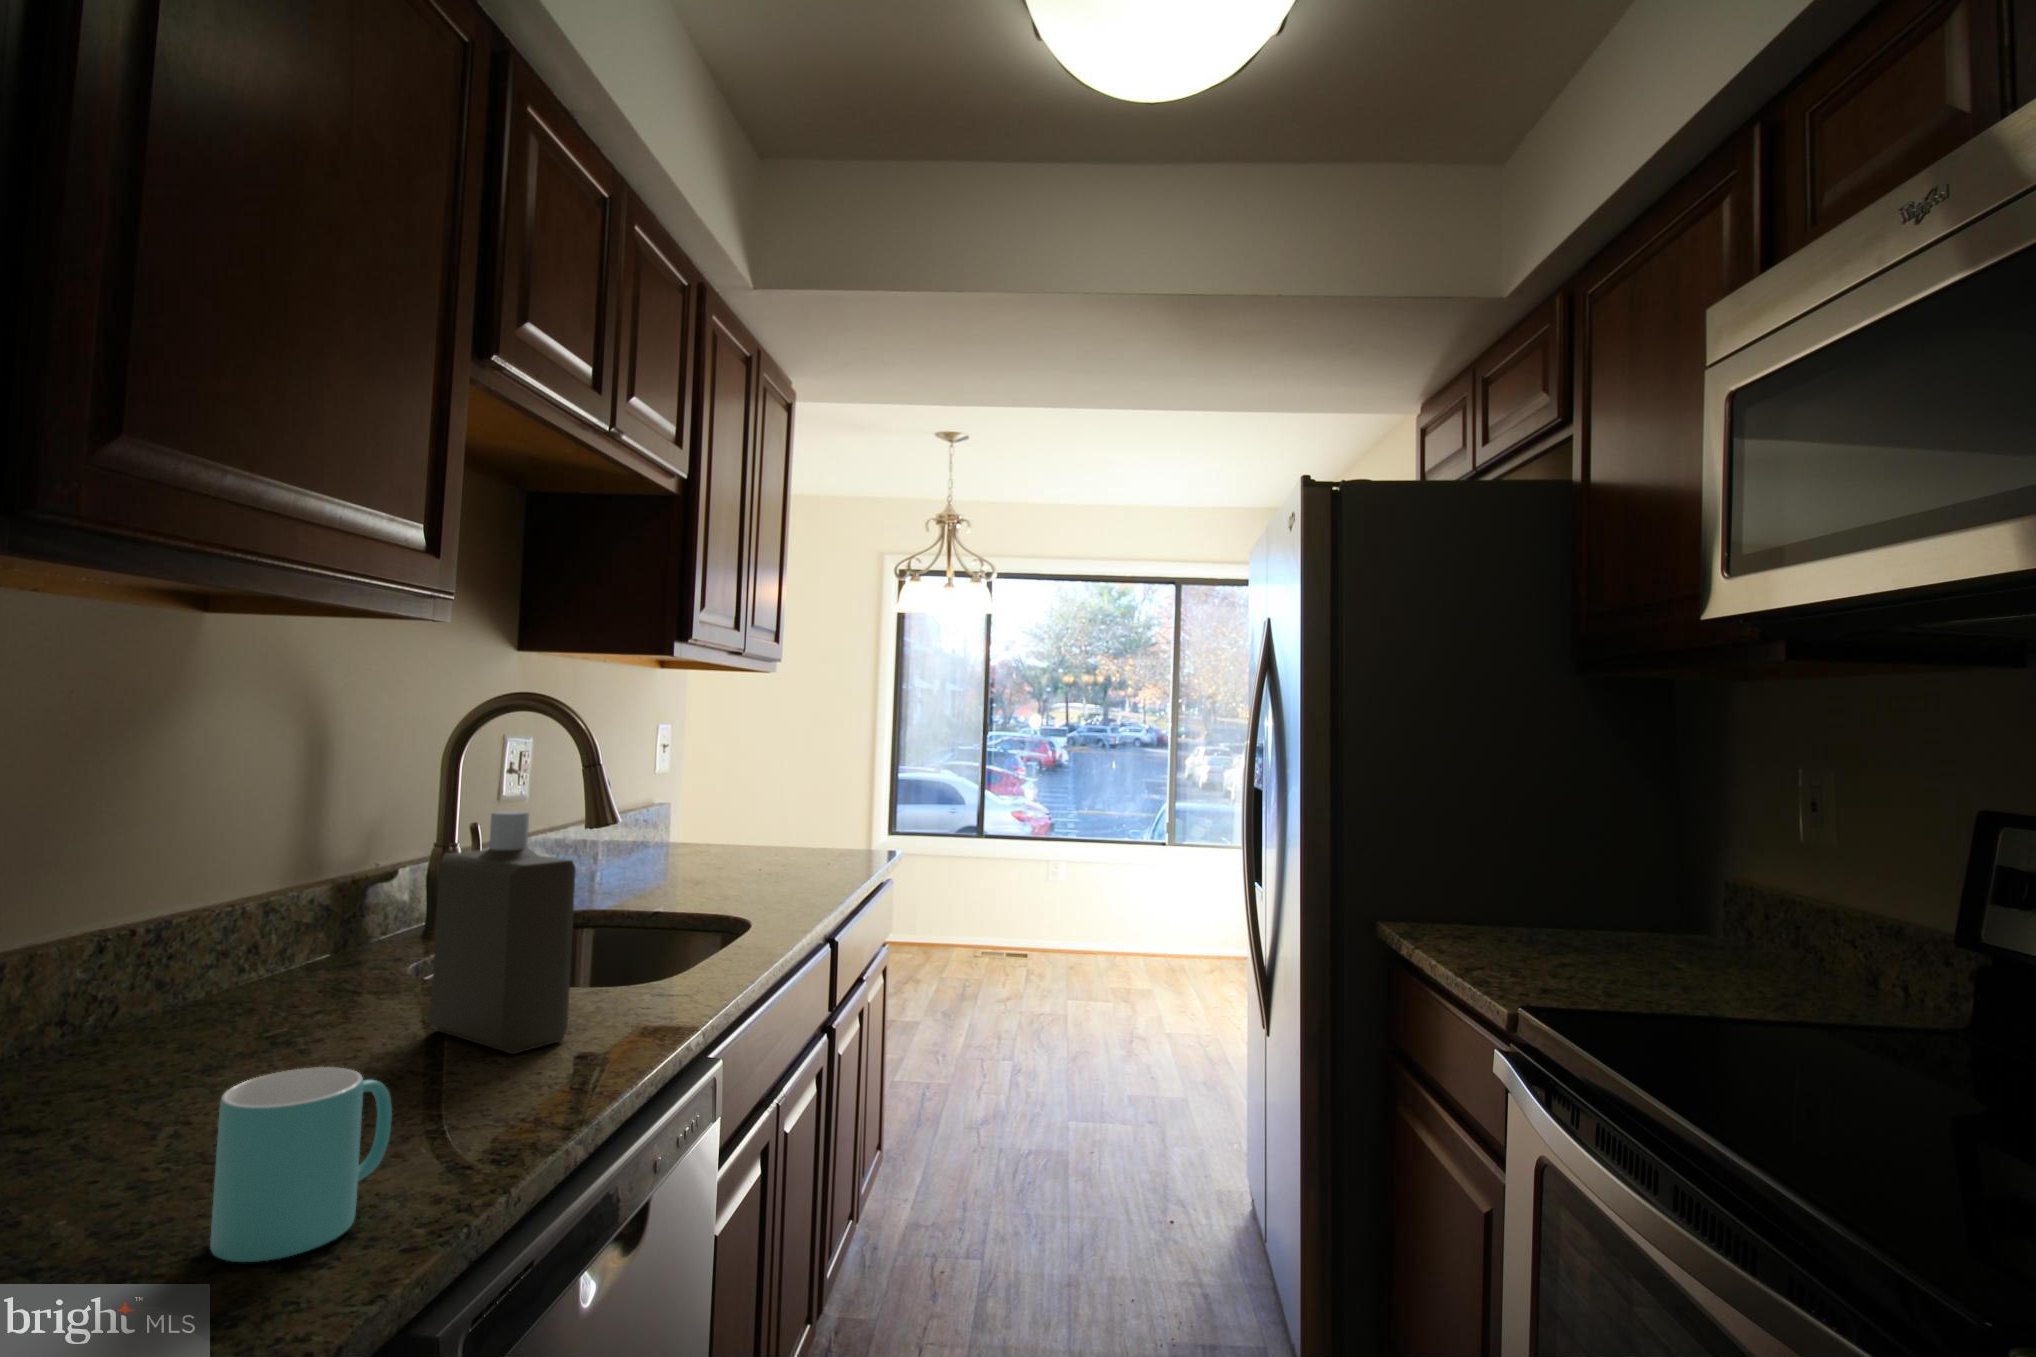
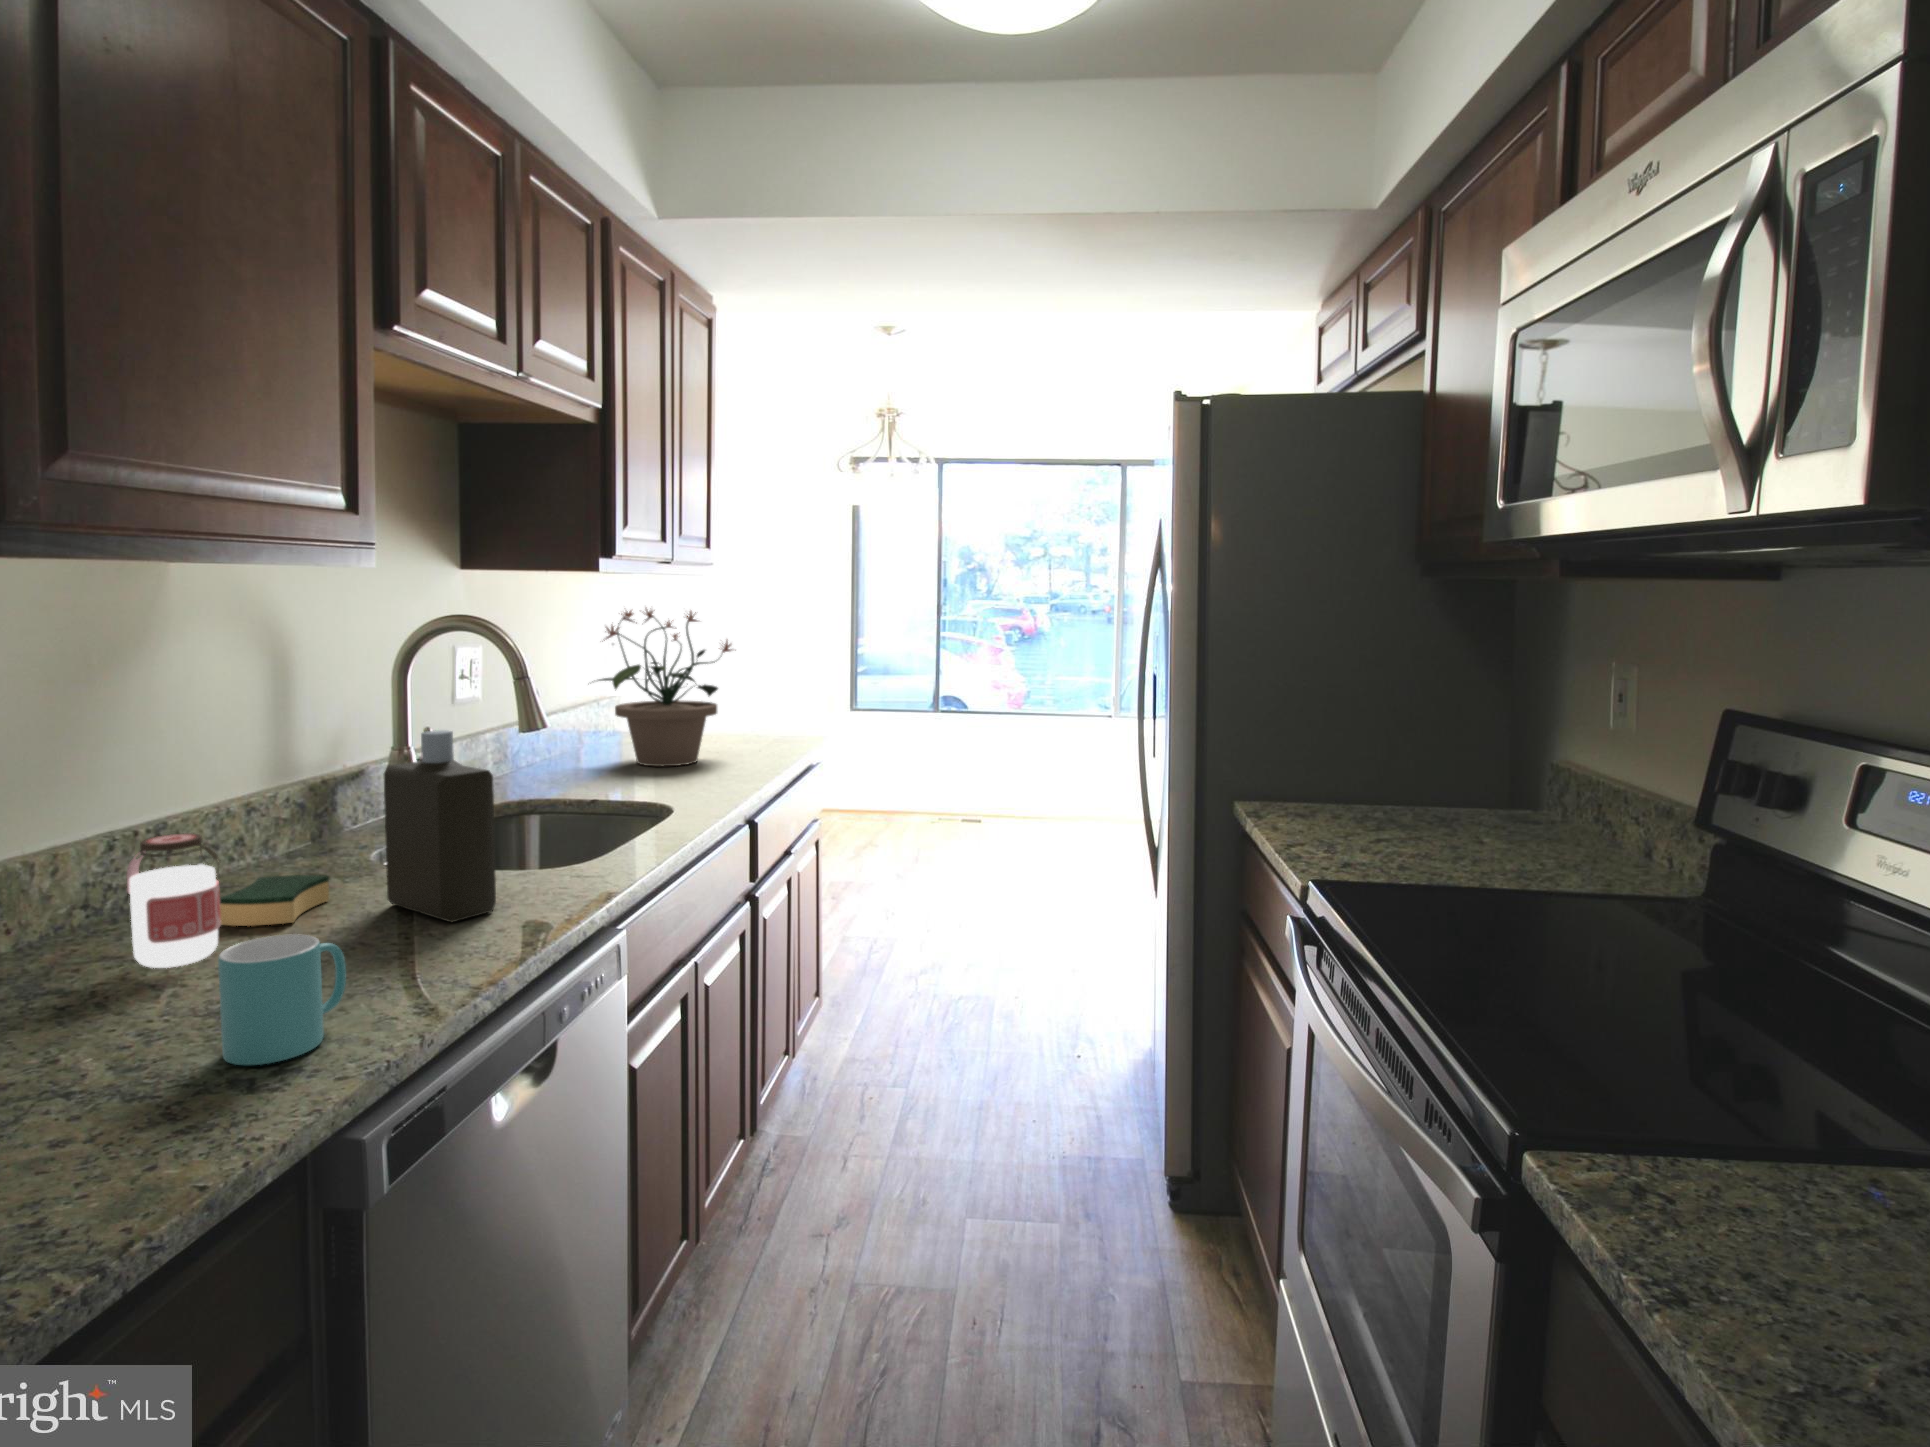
potted plant: none [646,697,814,876] -> present [598,609,732,766]
jar: none [94,932,227,1116] -> present [127,833,221,968]
sponge: none [212,992,356,1056] -> present [220,875,329,926]

